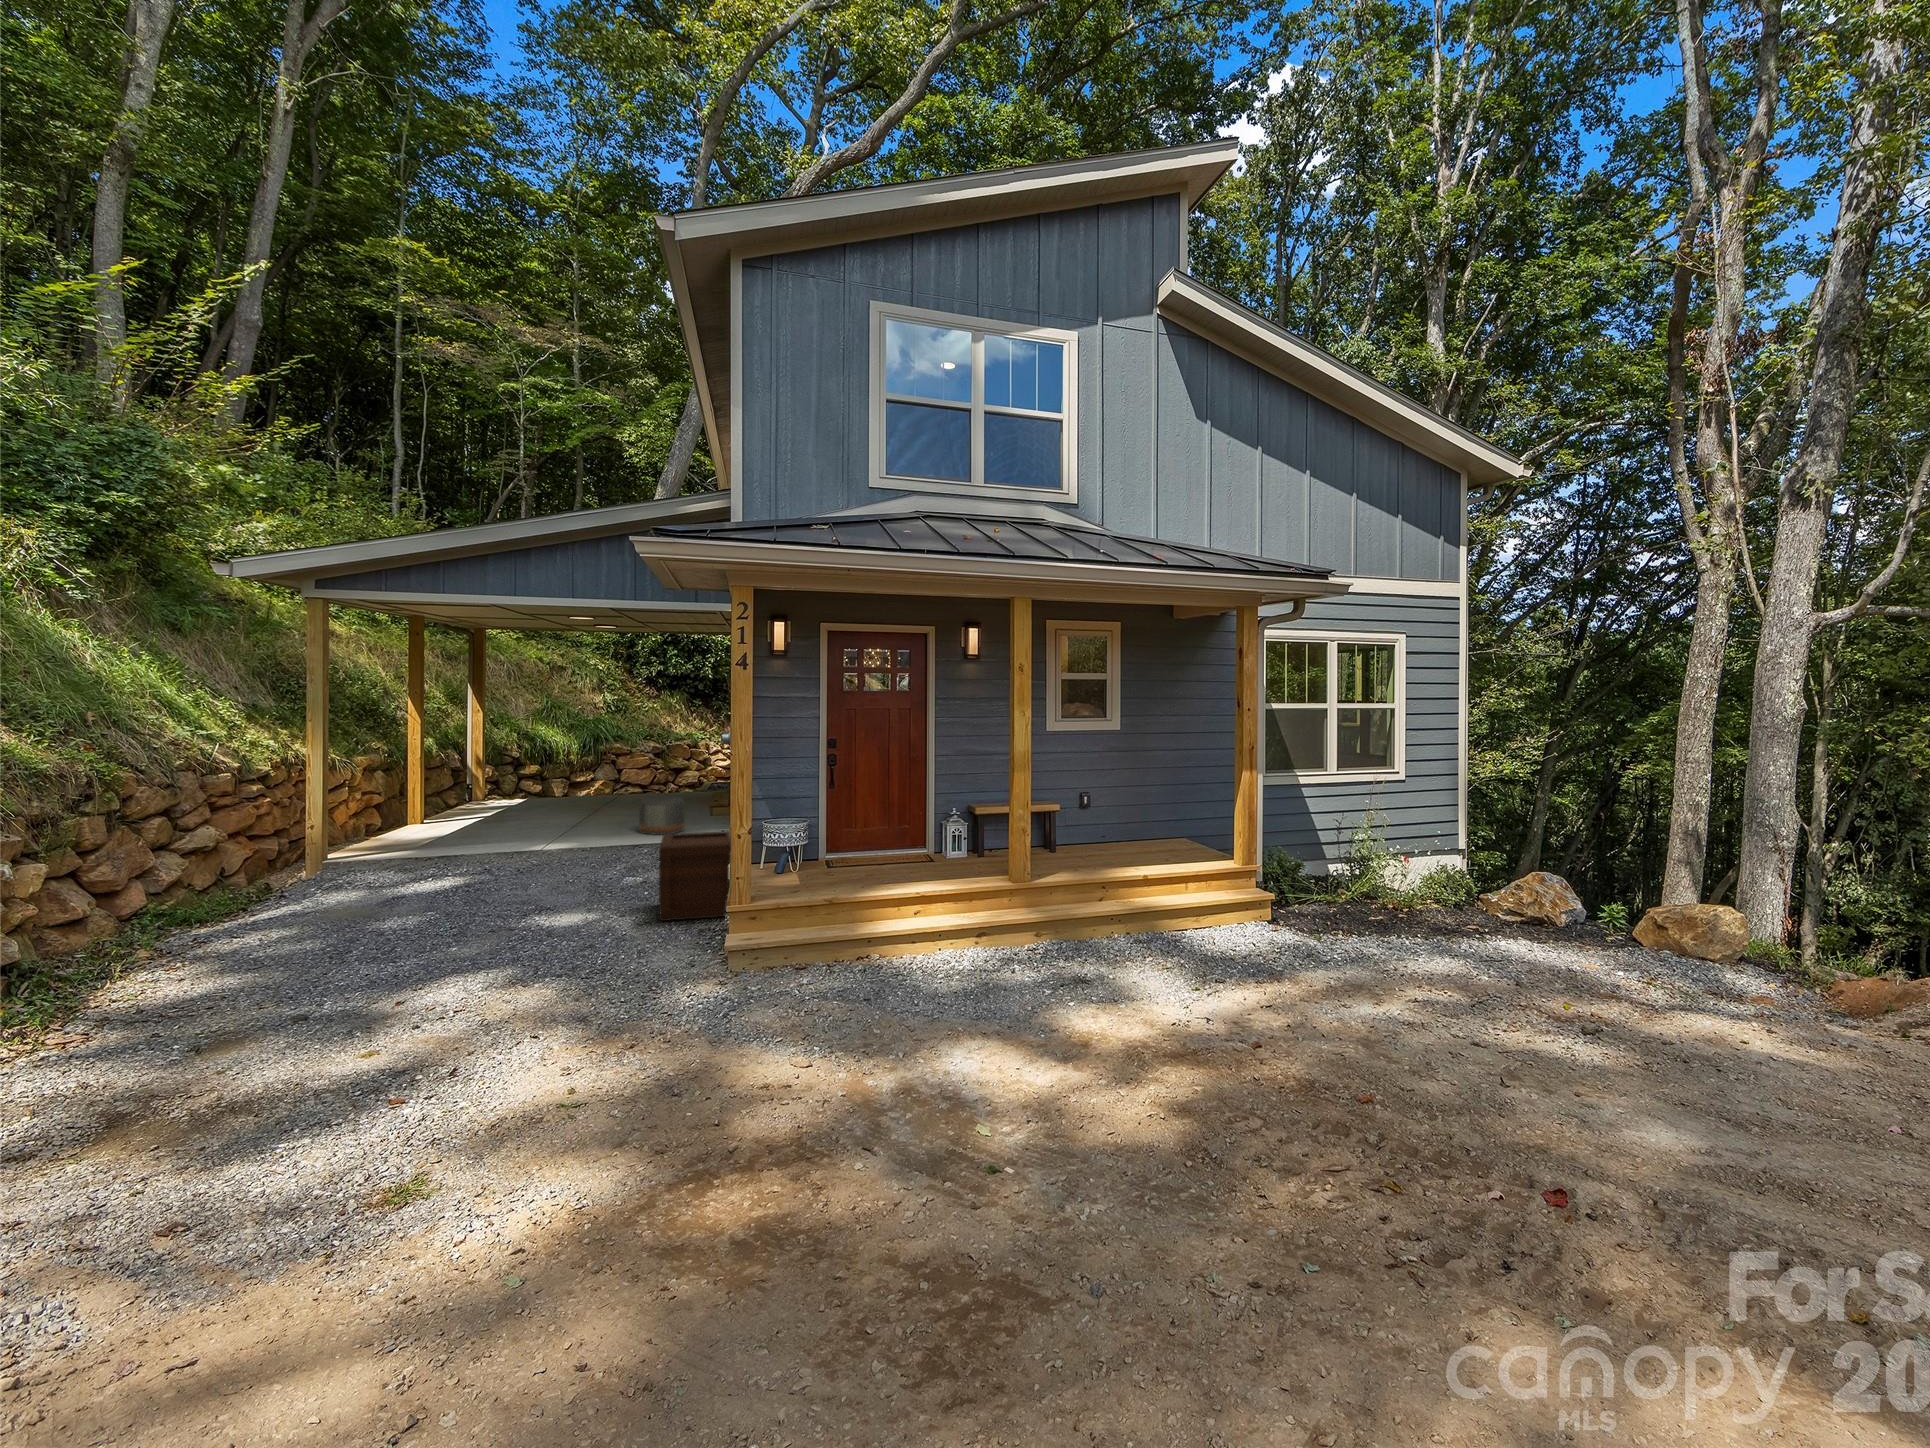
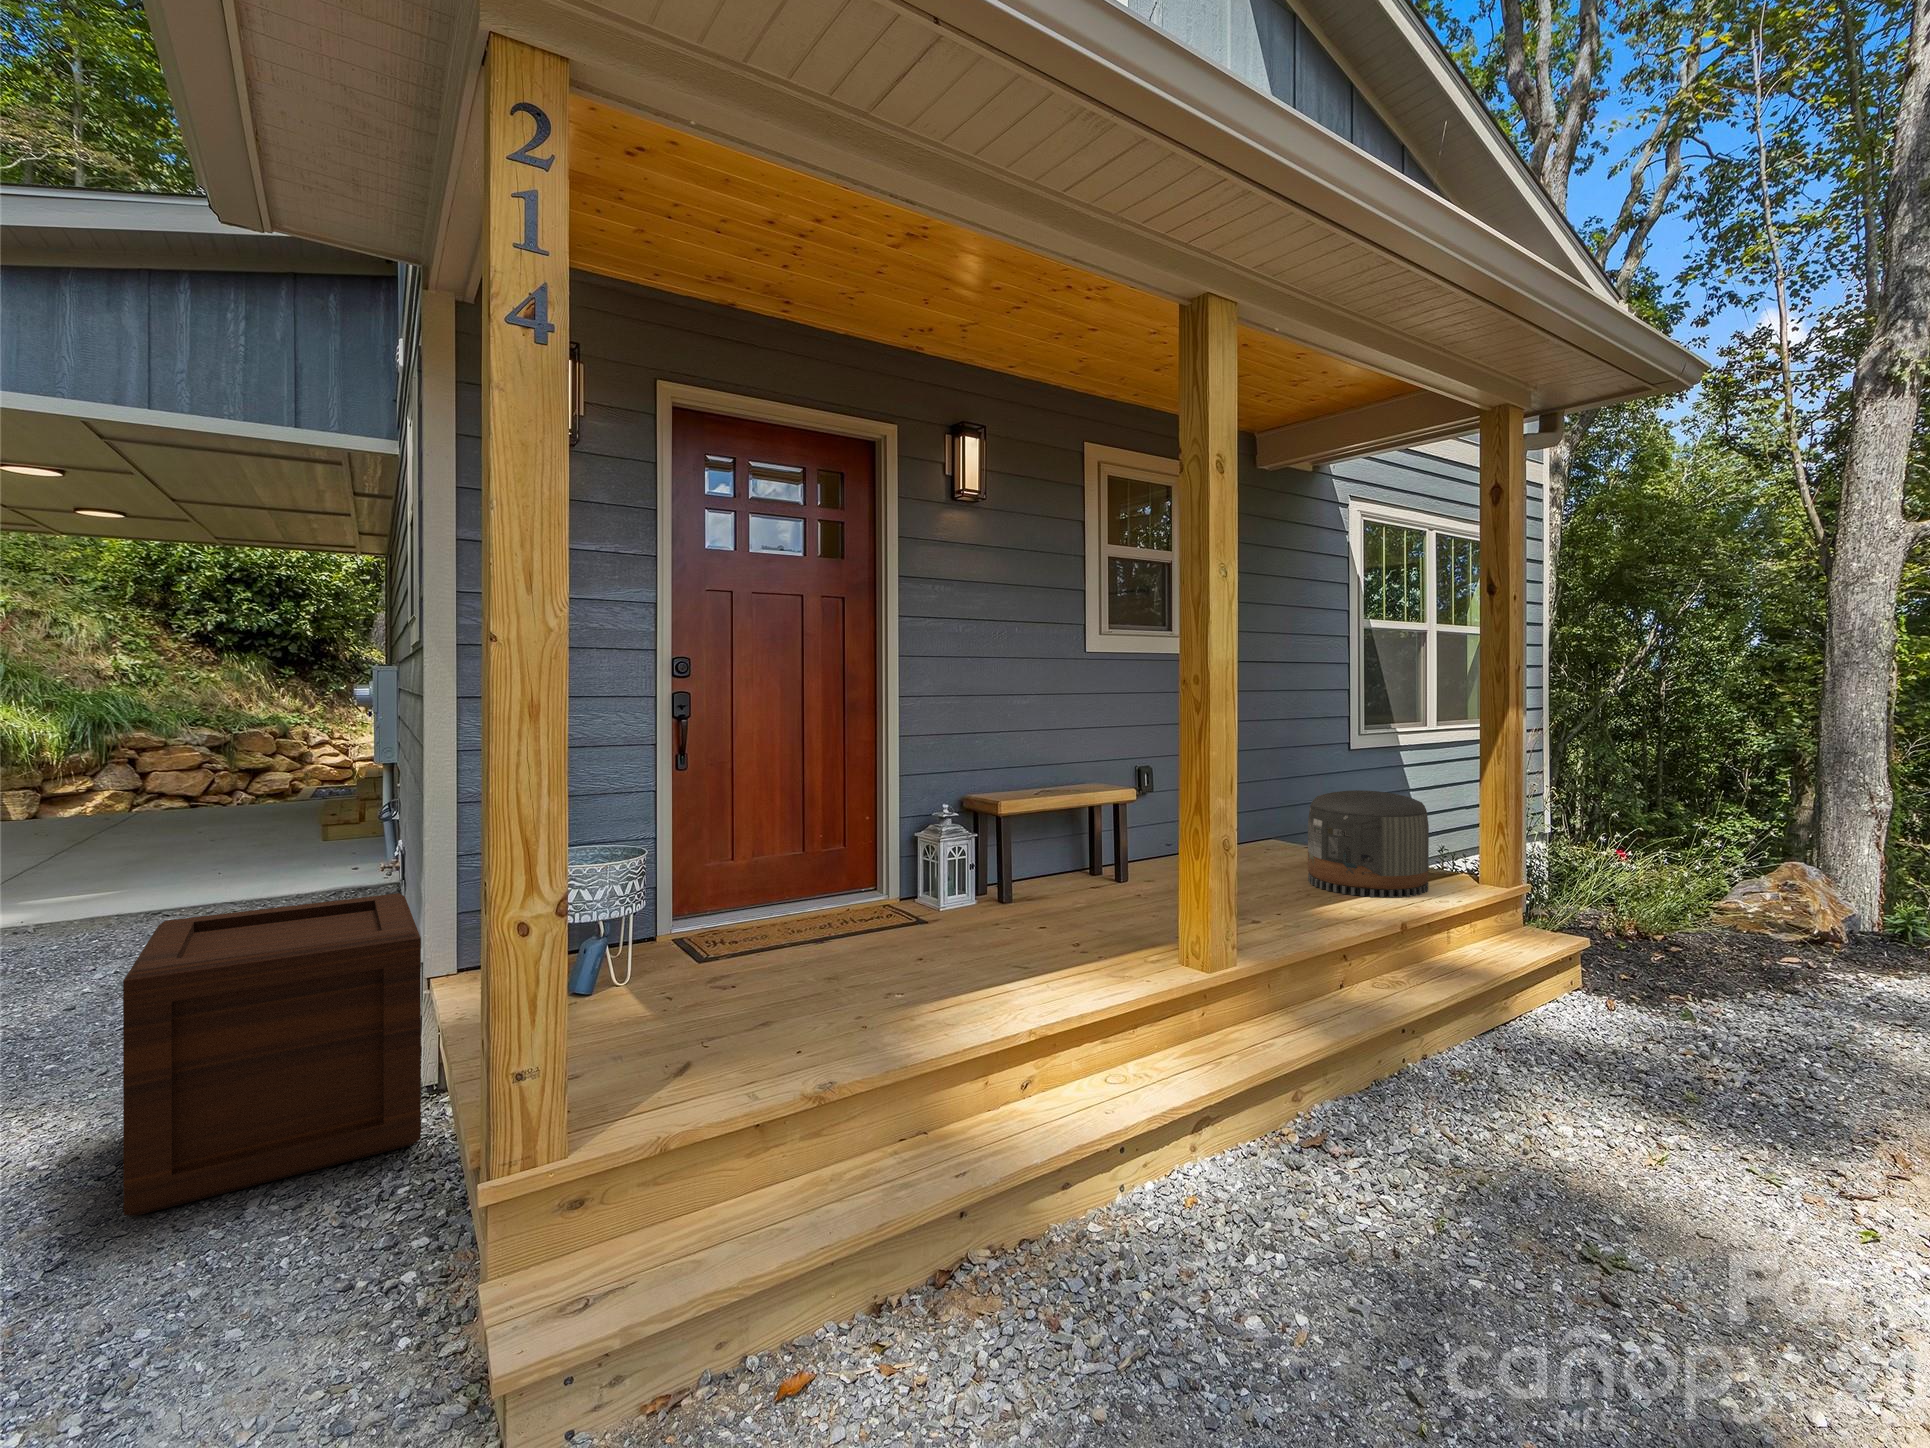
pouf: present [639,796,685,835] -> present [1308,790,1429,898]

